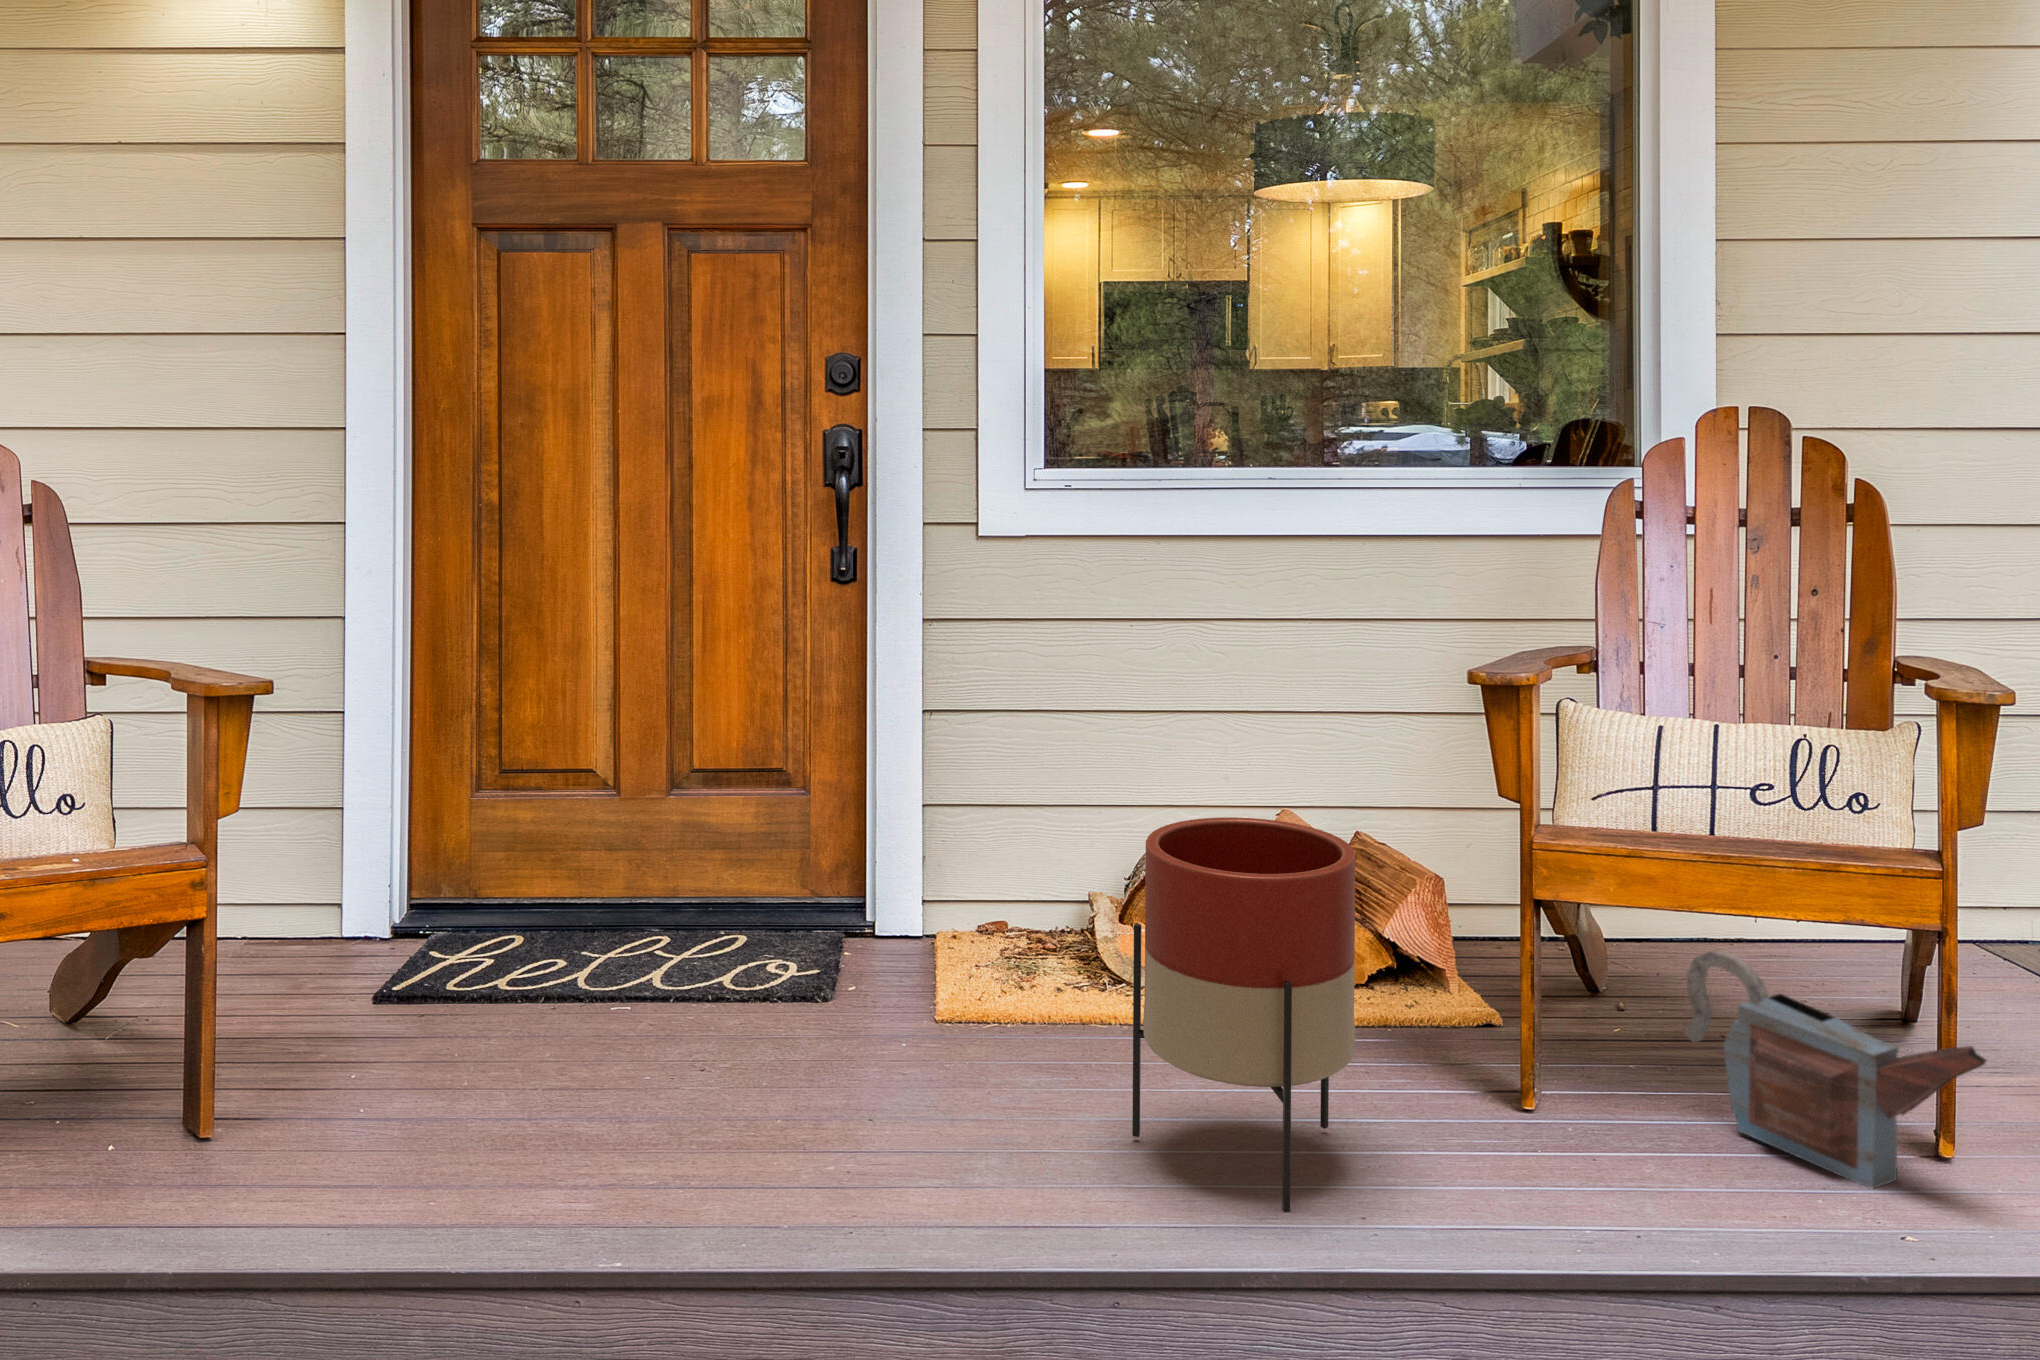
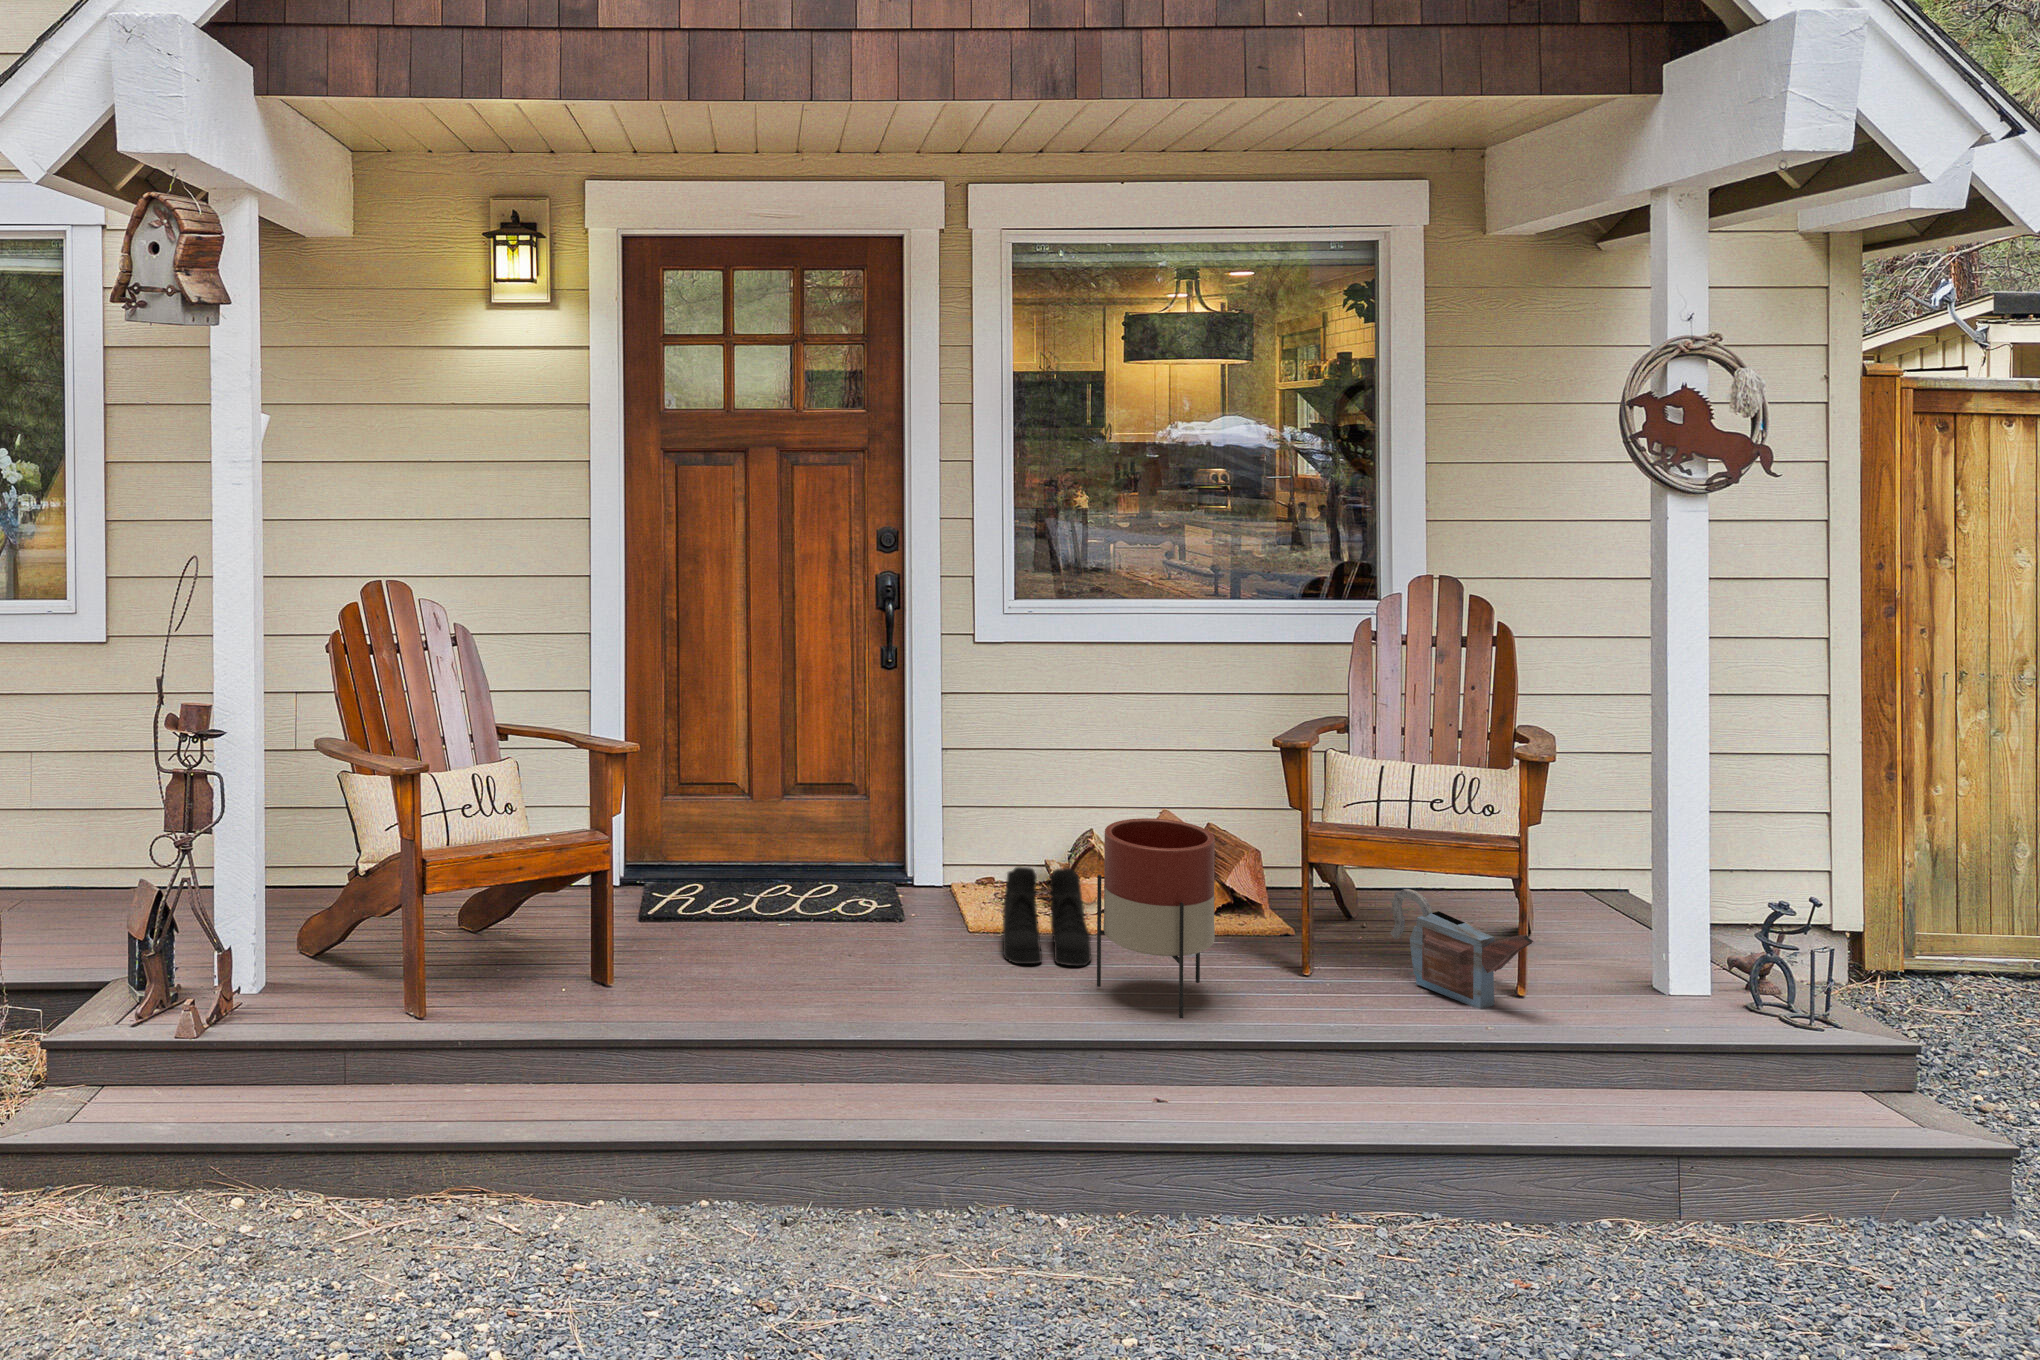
boots: none [977,905,1134,1091] -> present [1003,867,1091,966]

